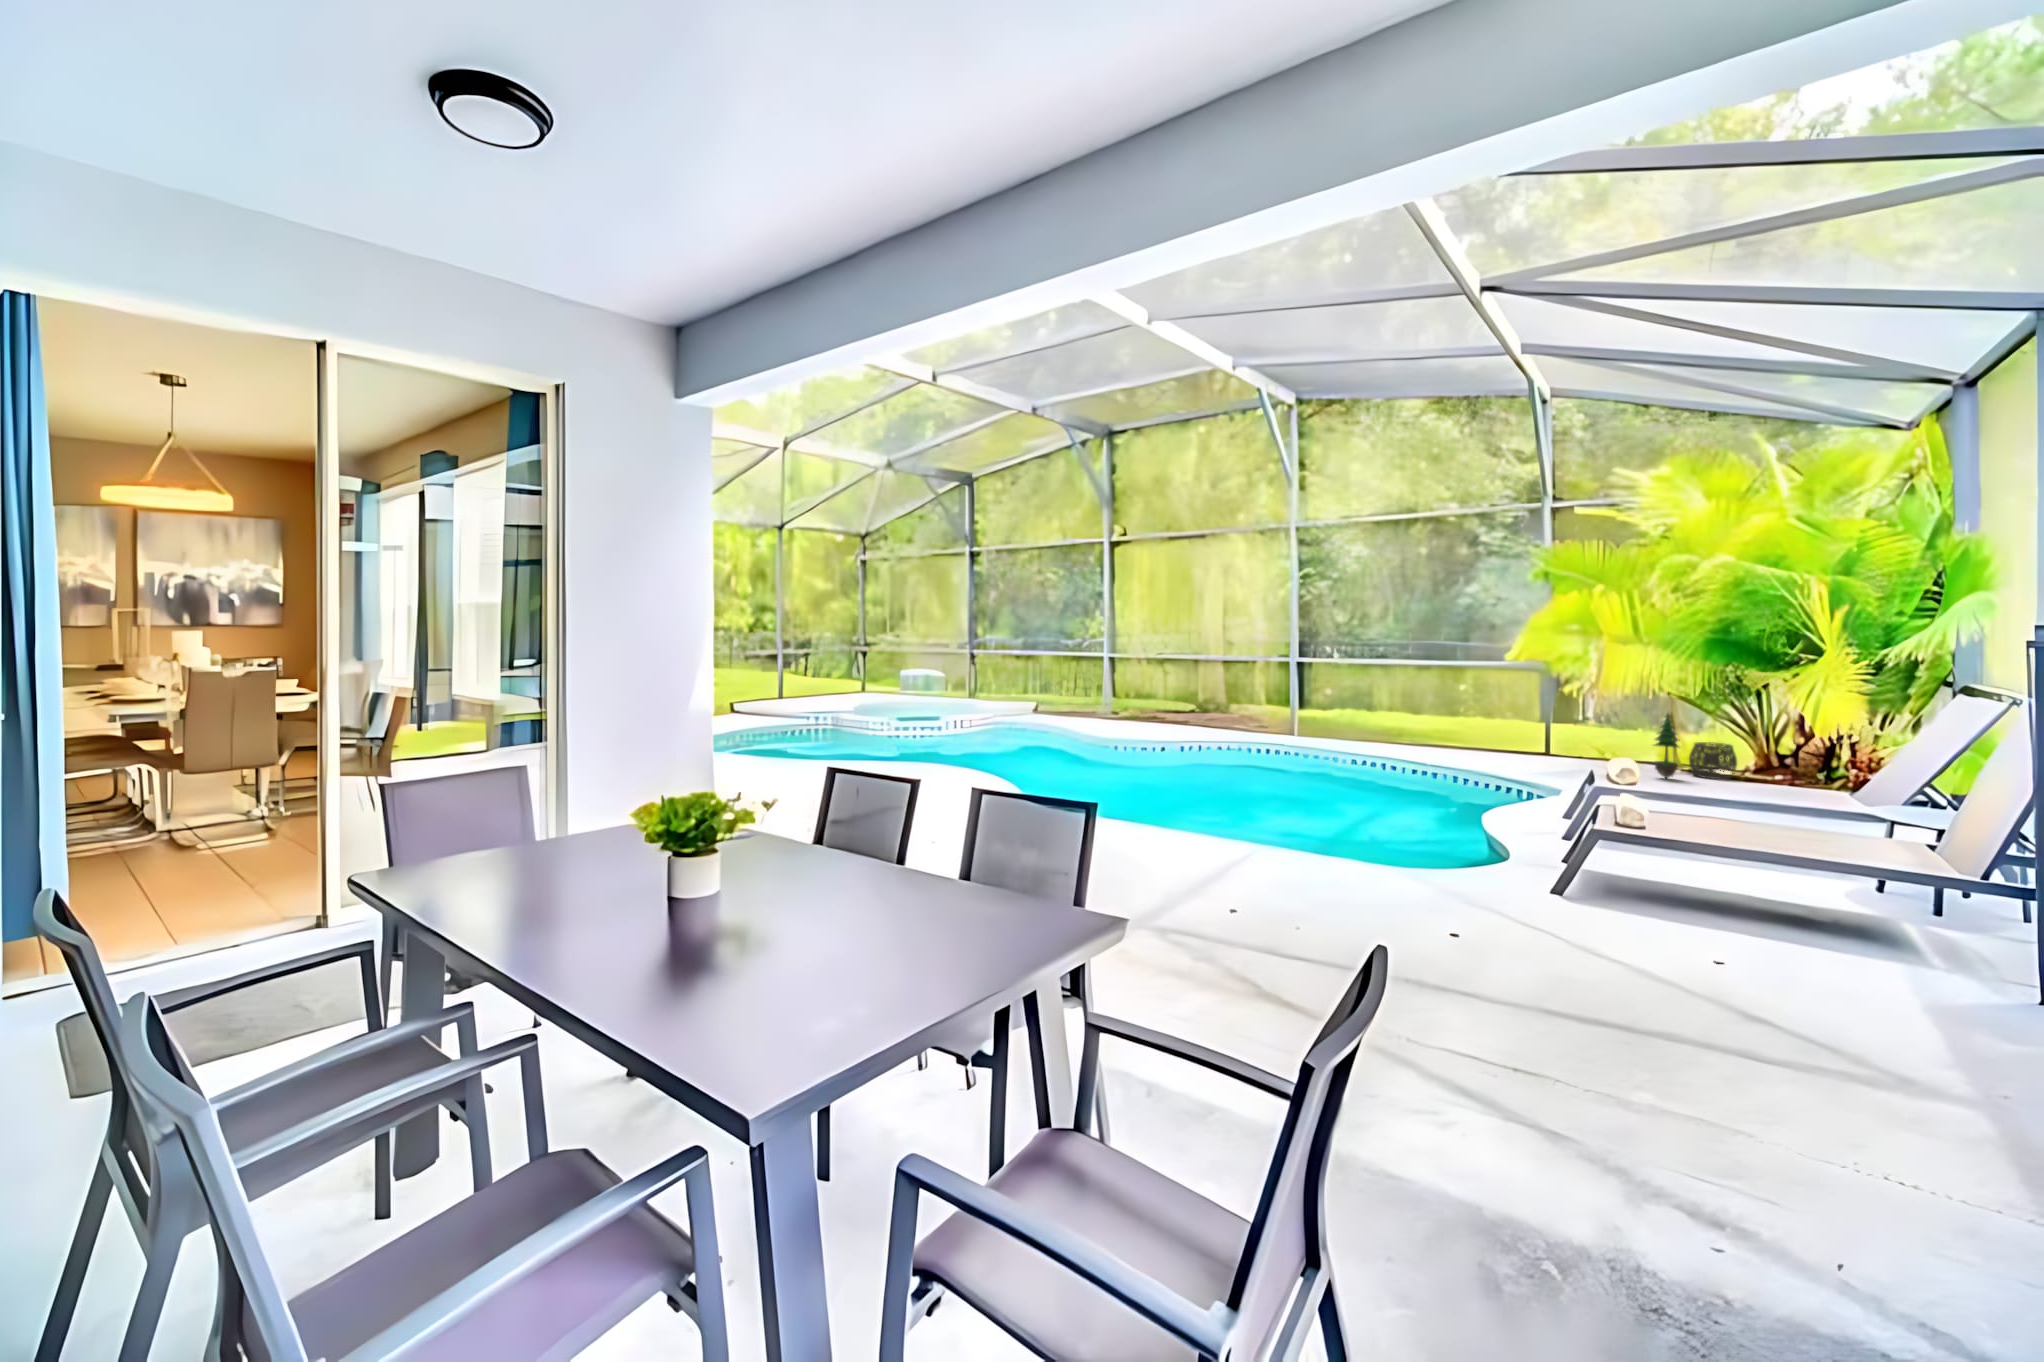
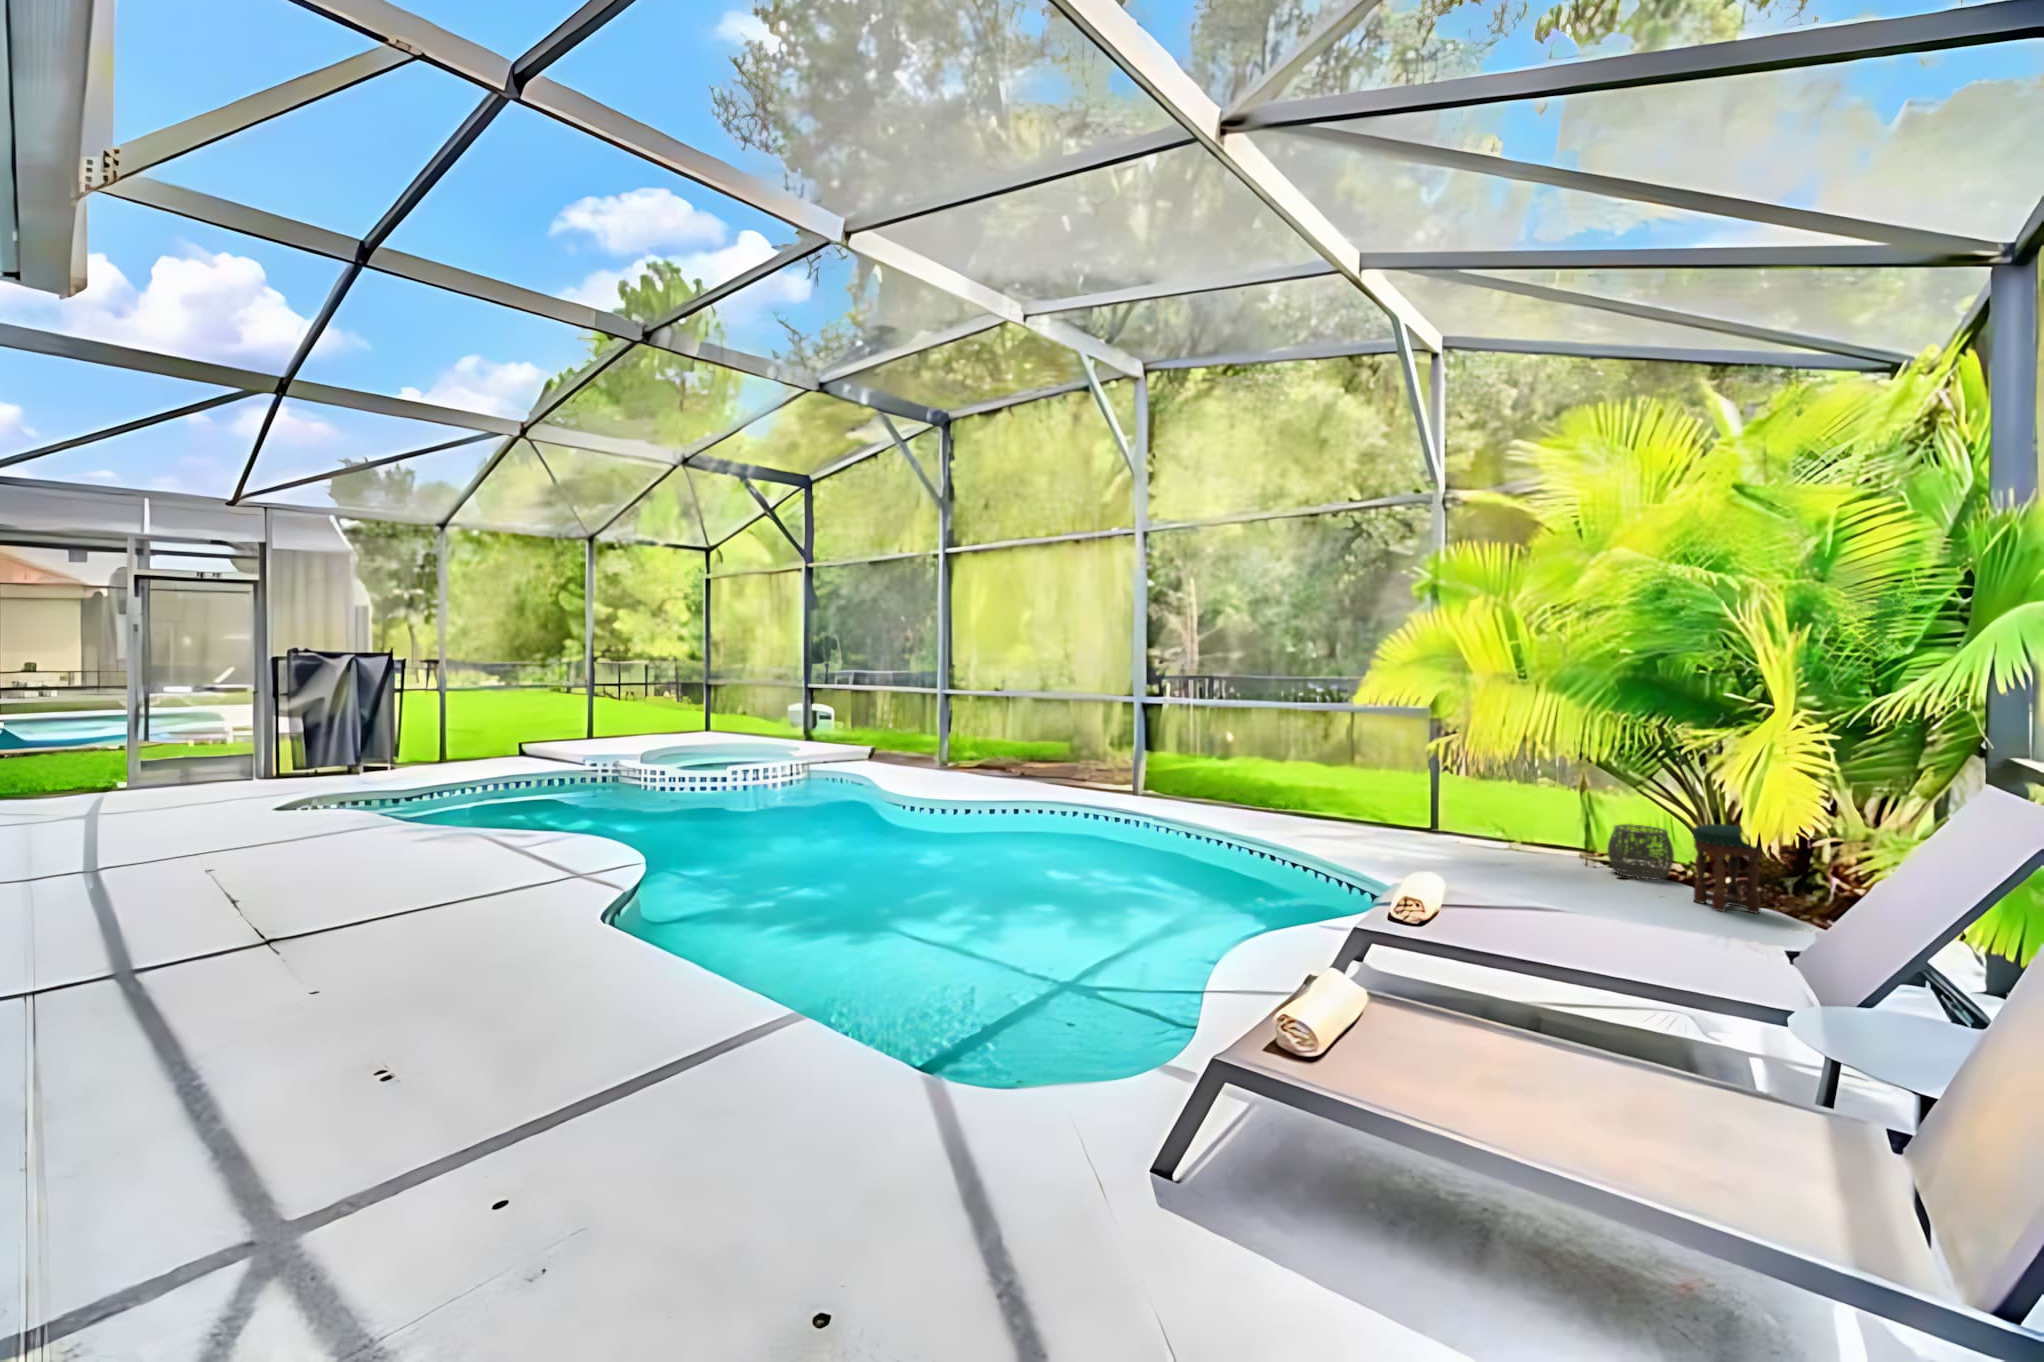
potted tree: present [1653,713,1680,778] -> none [1550,782,1591,879]
stool: none [1756,736,1804,794] -> present [1693,824,1761,913]

